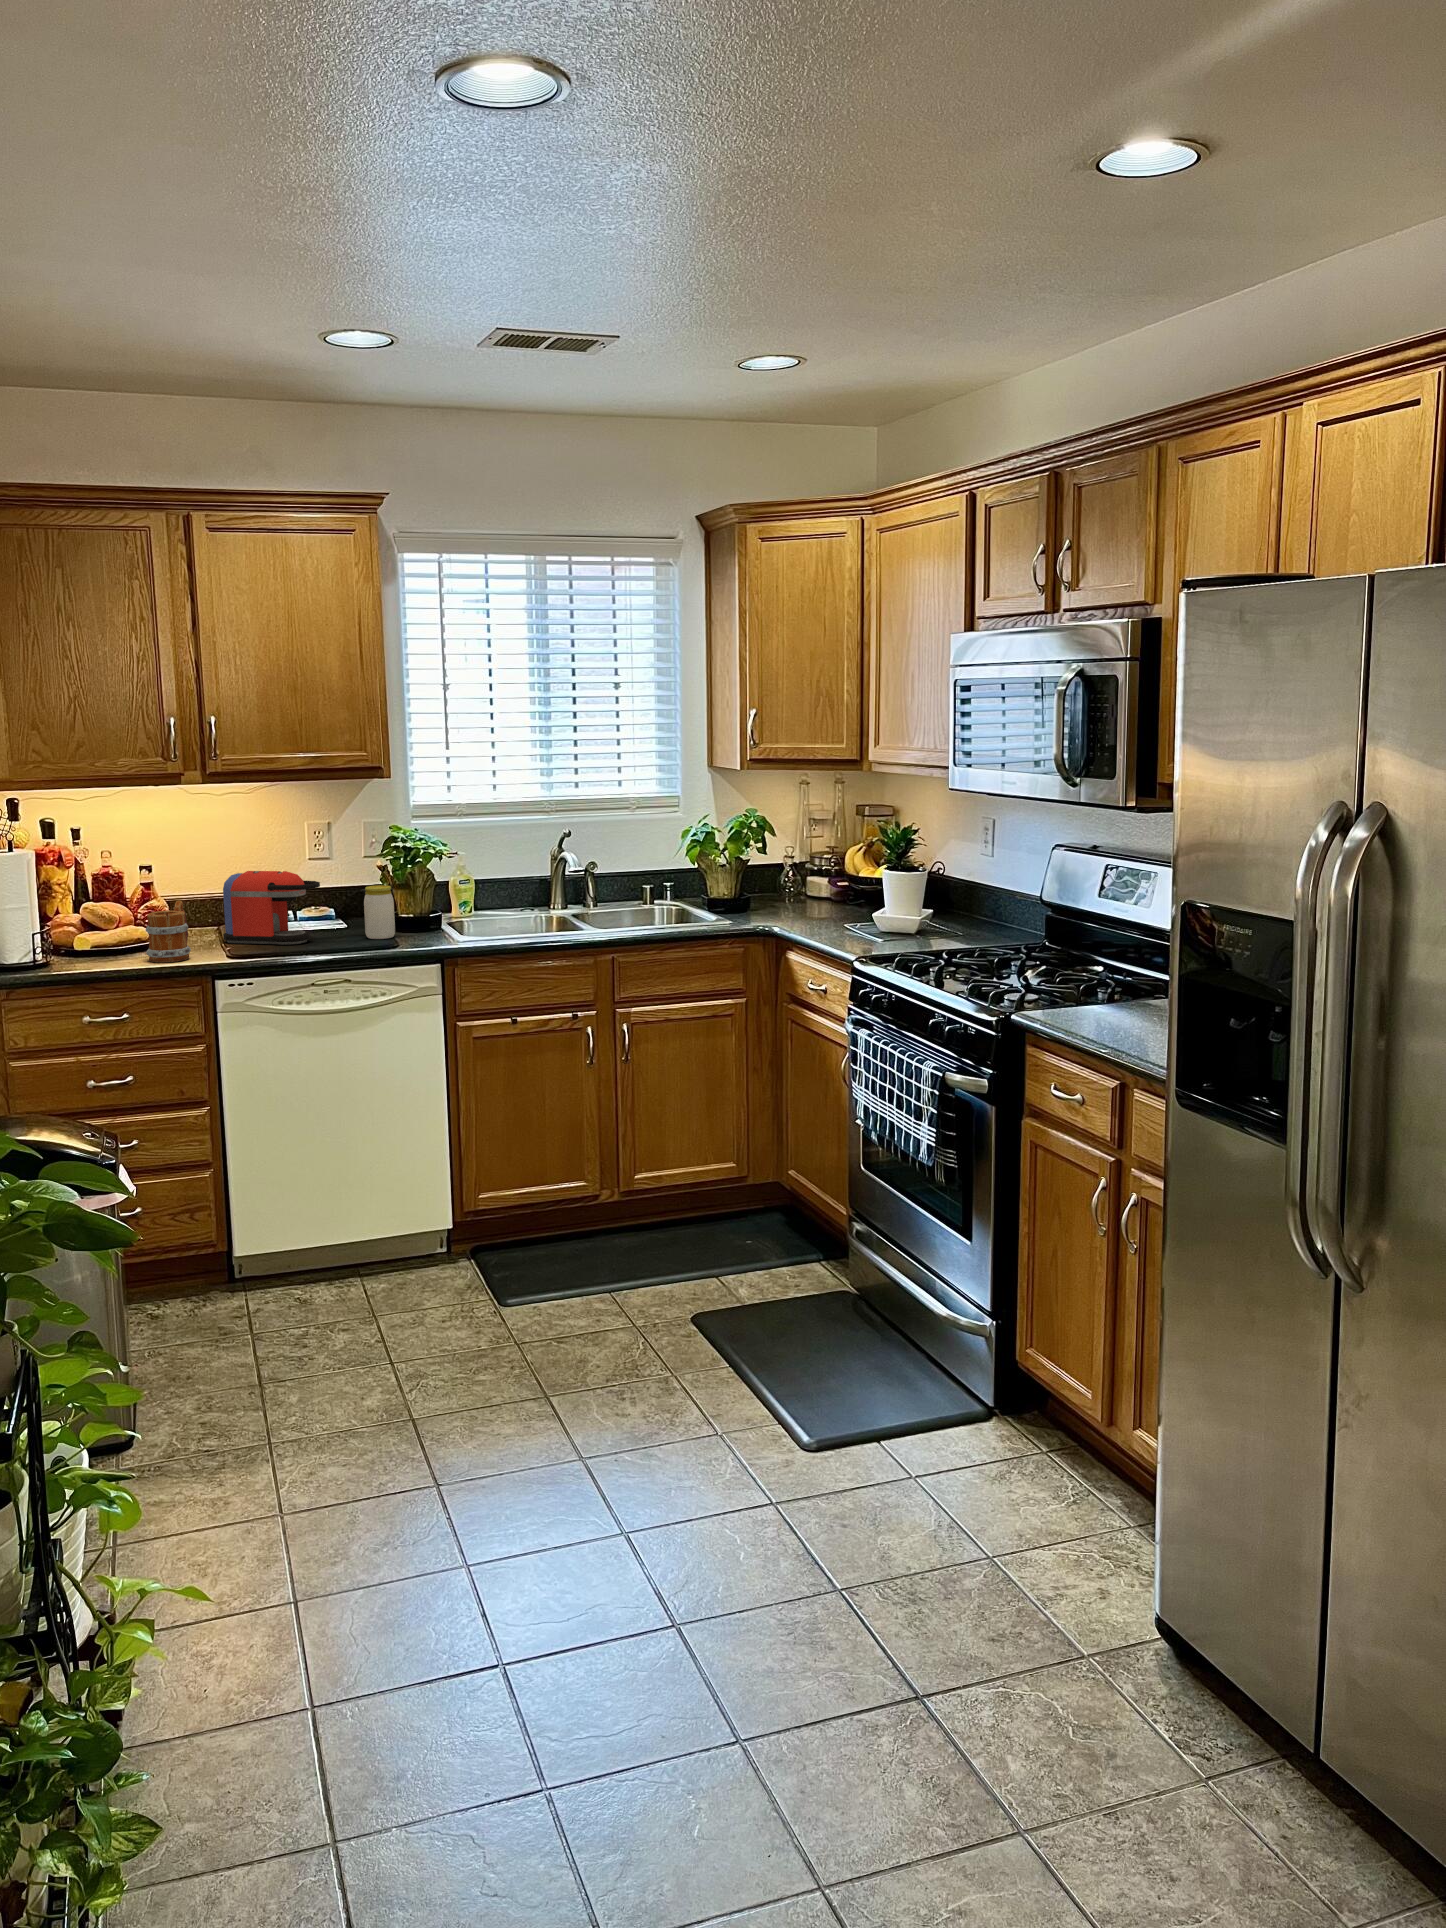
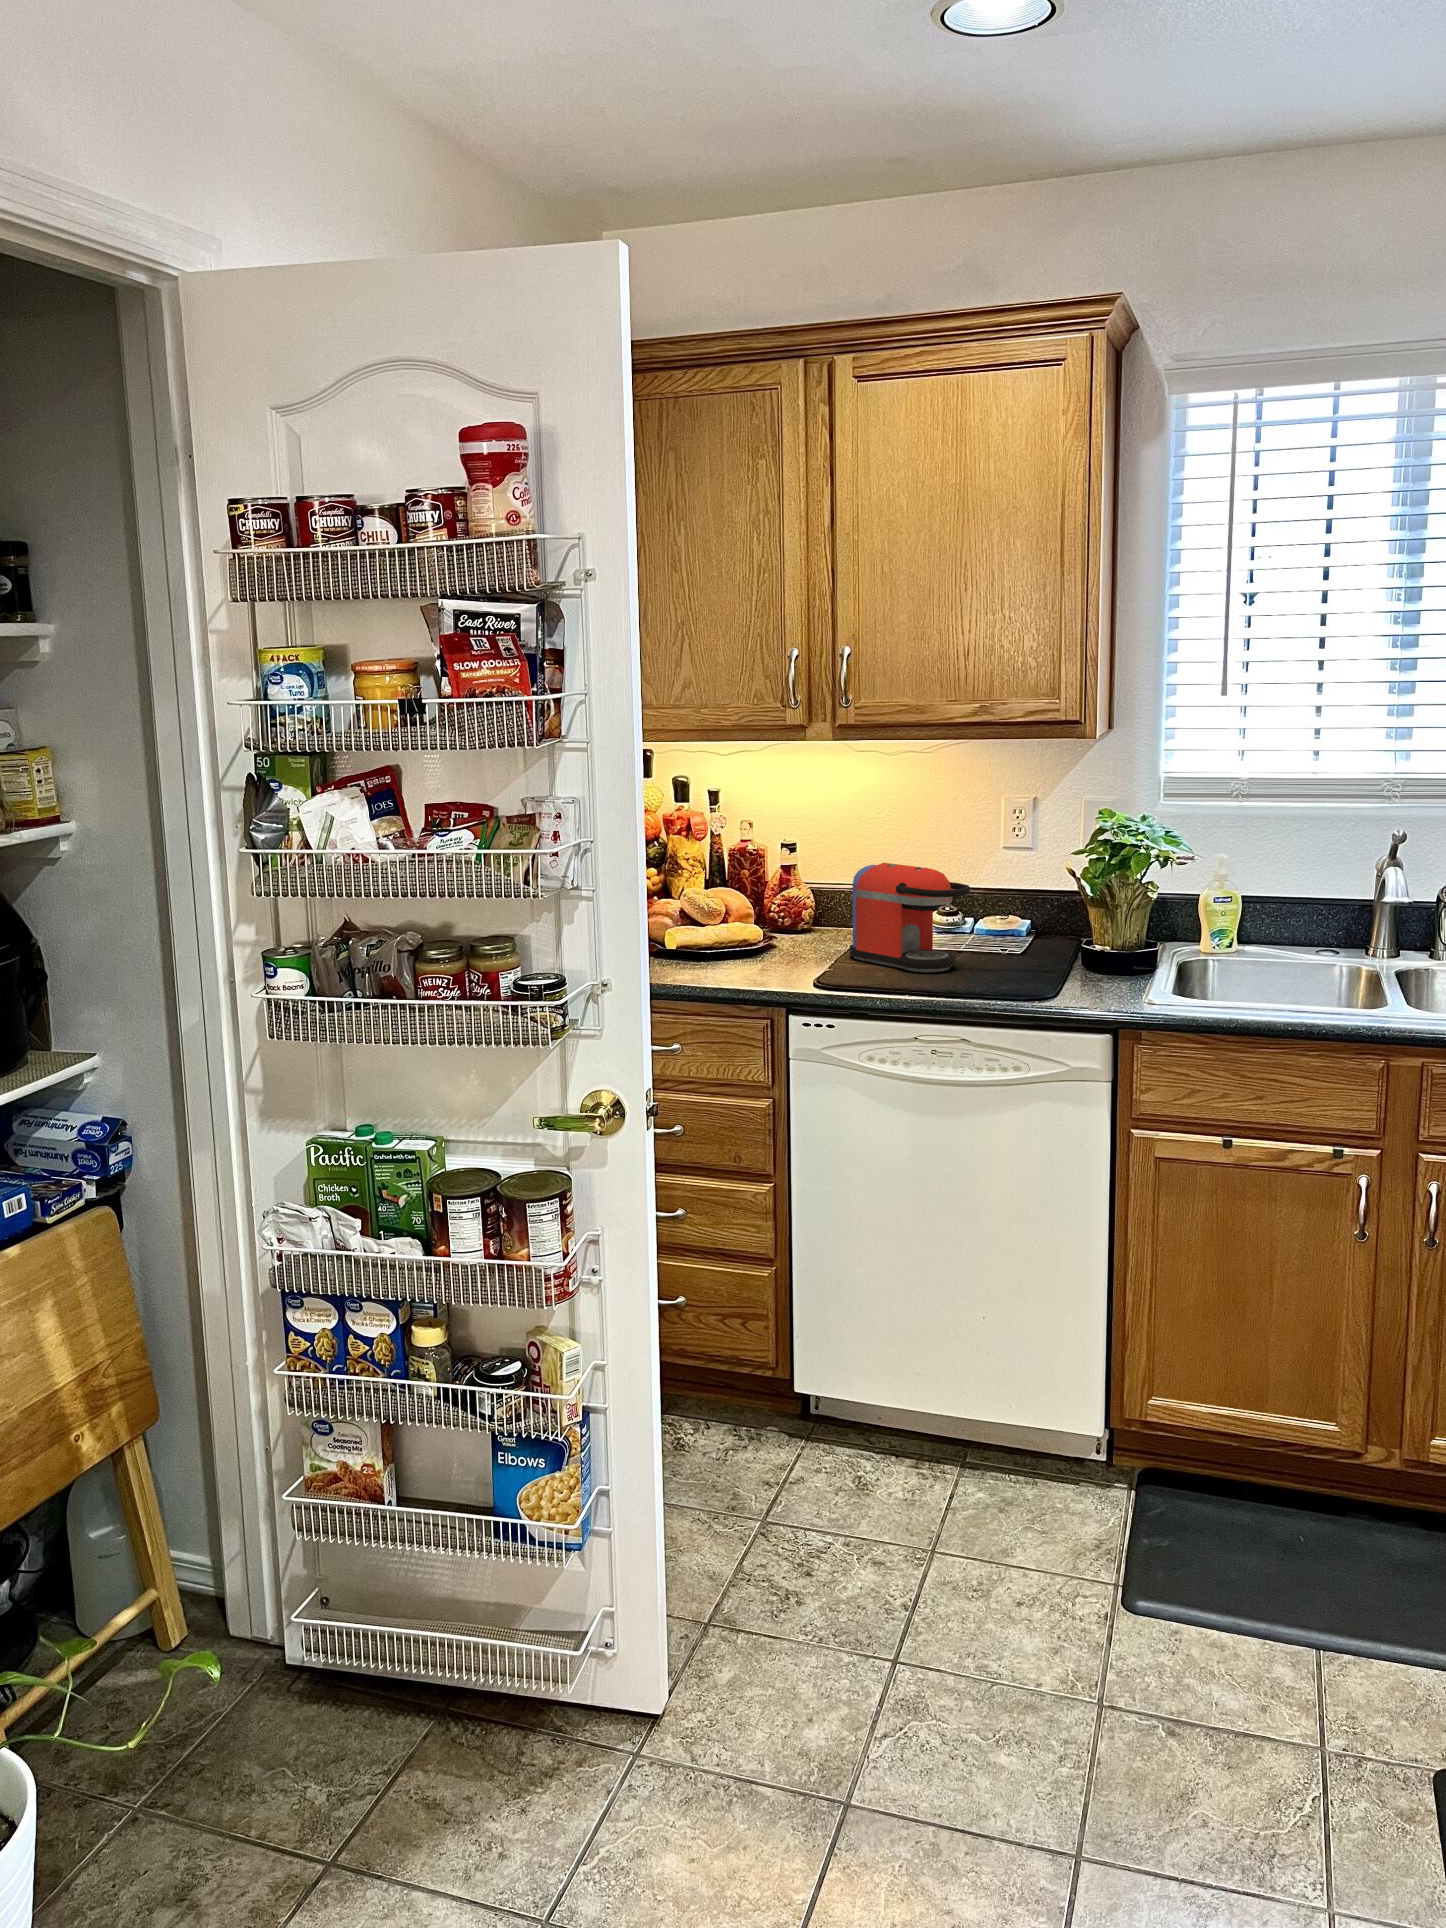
jar: present [364,885,395,939] -> none [1034,898,1079,979]
mug: present [146,901,191,962] -> none [713,899,779,983]

